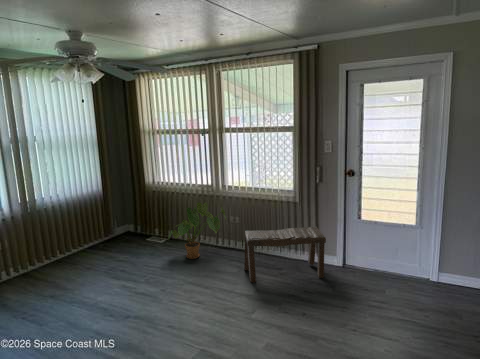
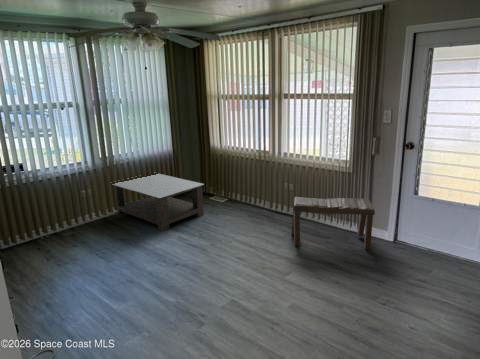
house plant: present [168,203,226,259] -> none [224,167,281,219]
coffee table: none [30,216,145,283] -> present [112,174,204,231]

